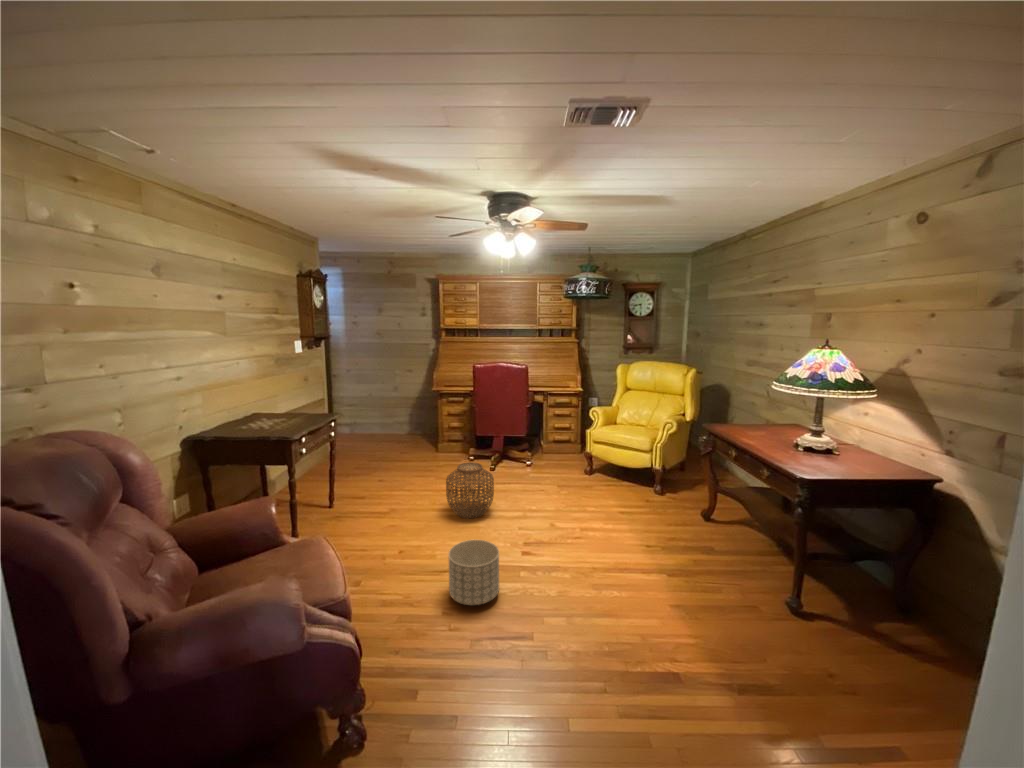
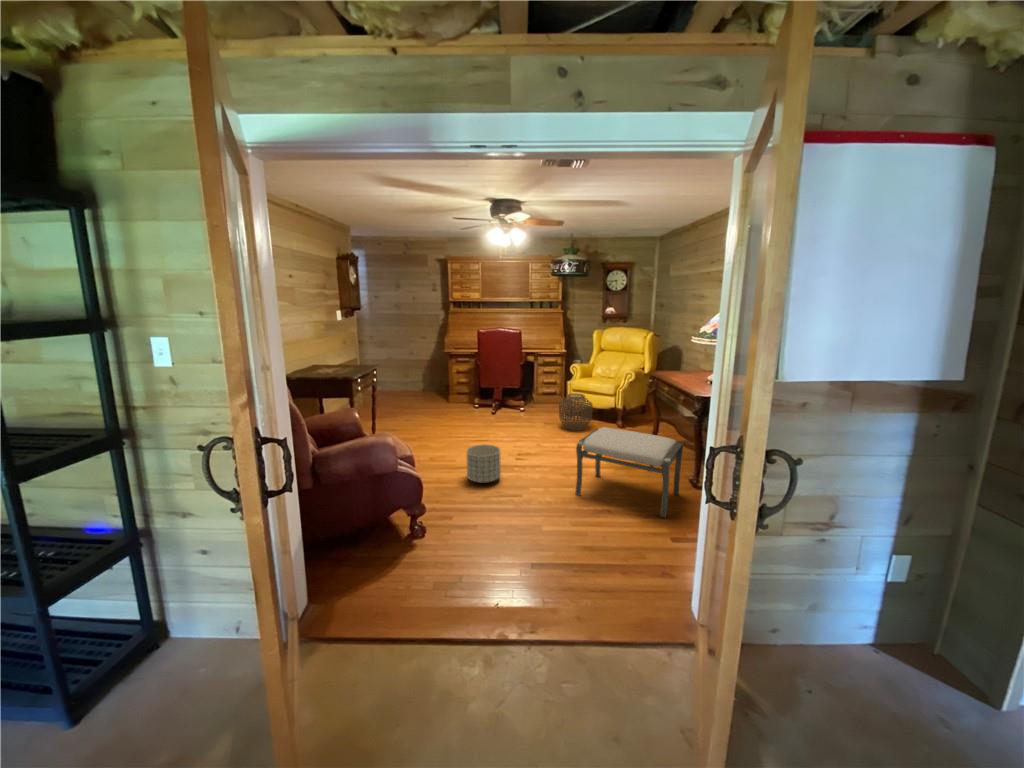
woven basket: present [446,462,494,519] -> present [559,393,592,431]
ottoman: none [615,519,784,693] -> present [575,427,683,518]

